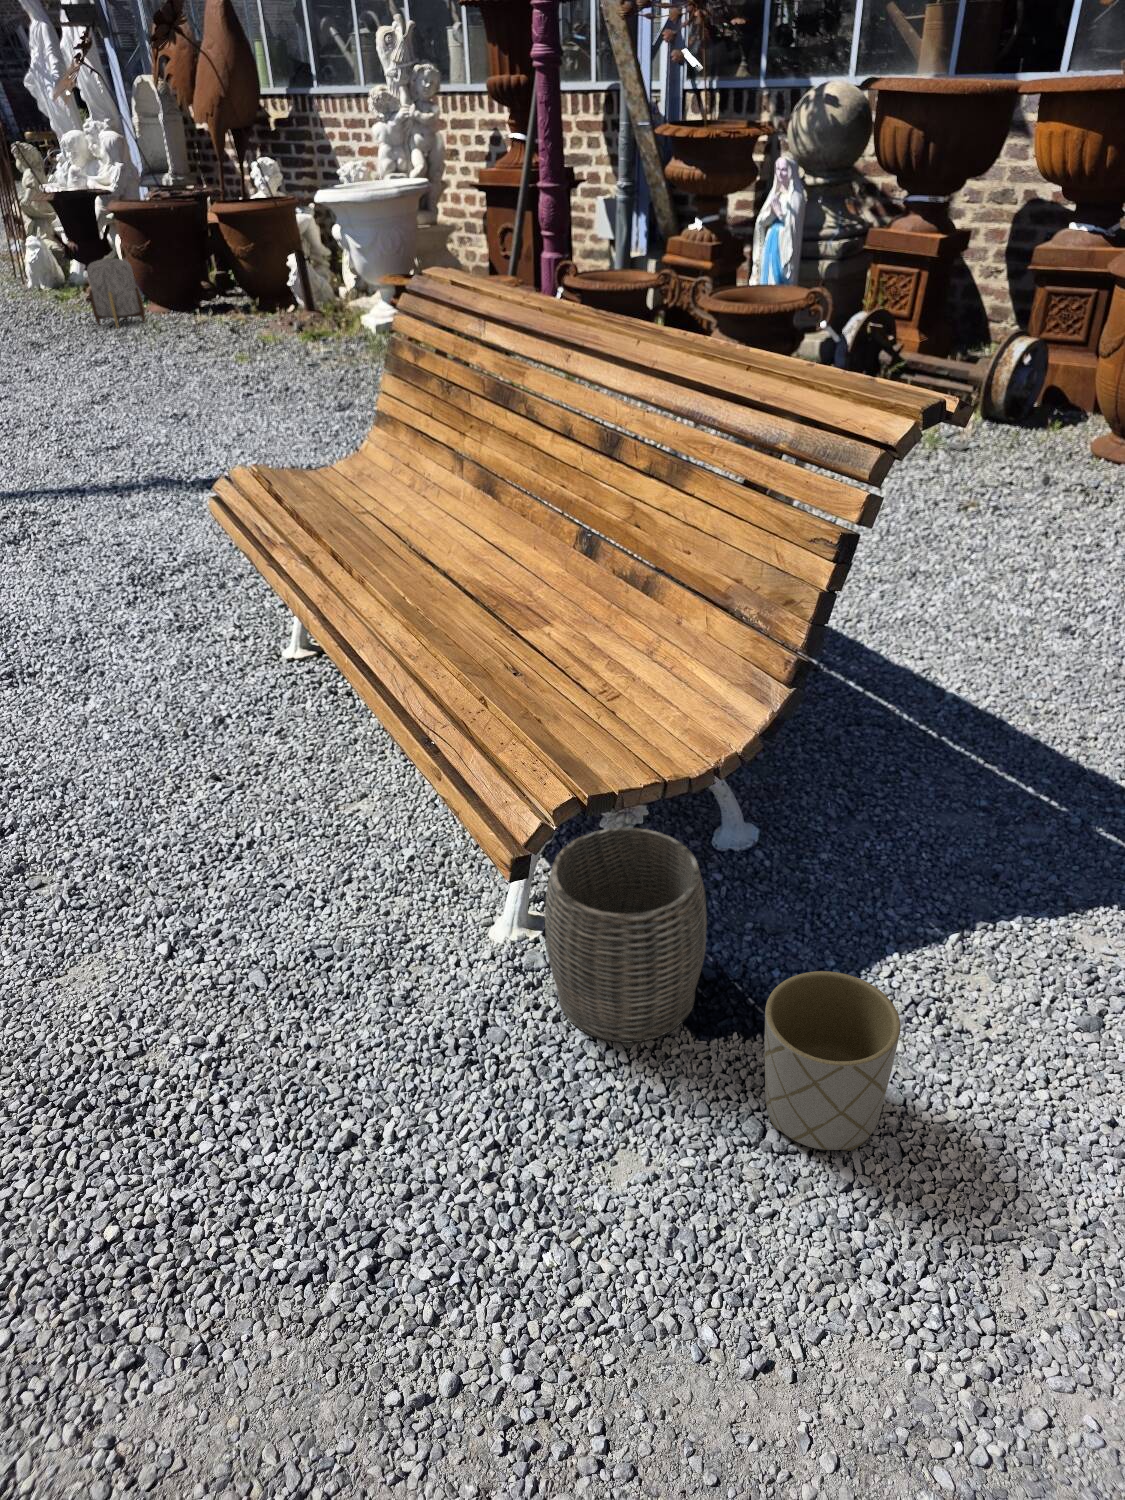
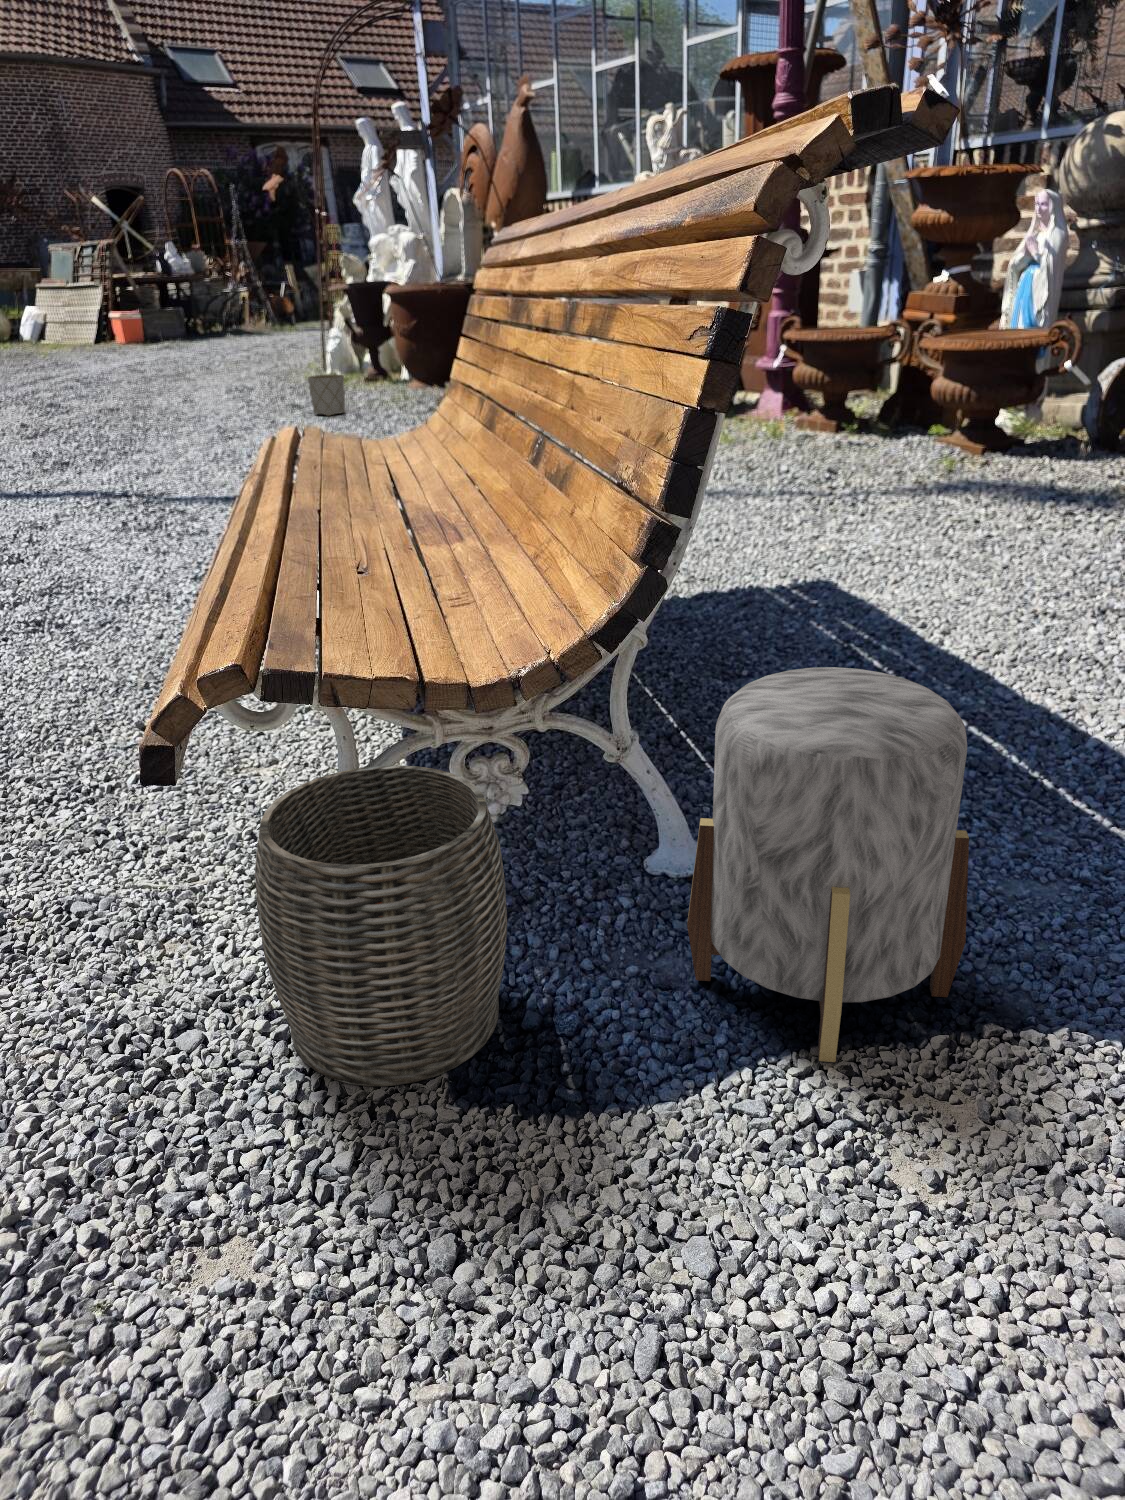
stool: present [87,259,145,328] -> present [687,667,969,1062]
planter: present [765,971,900,1151] -> present [308,375,345,416]

